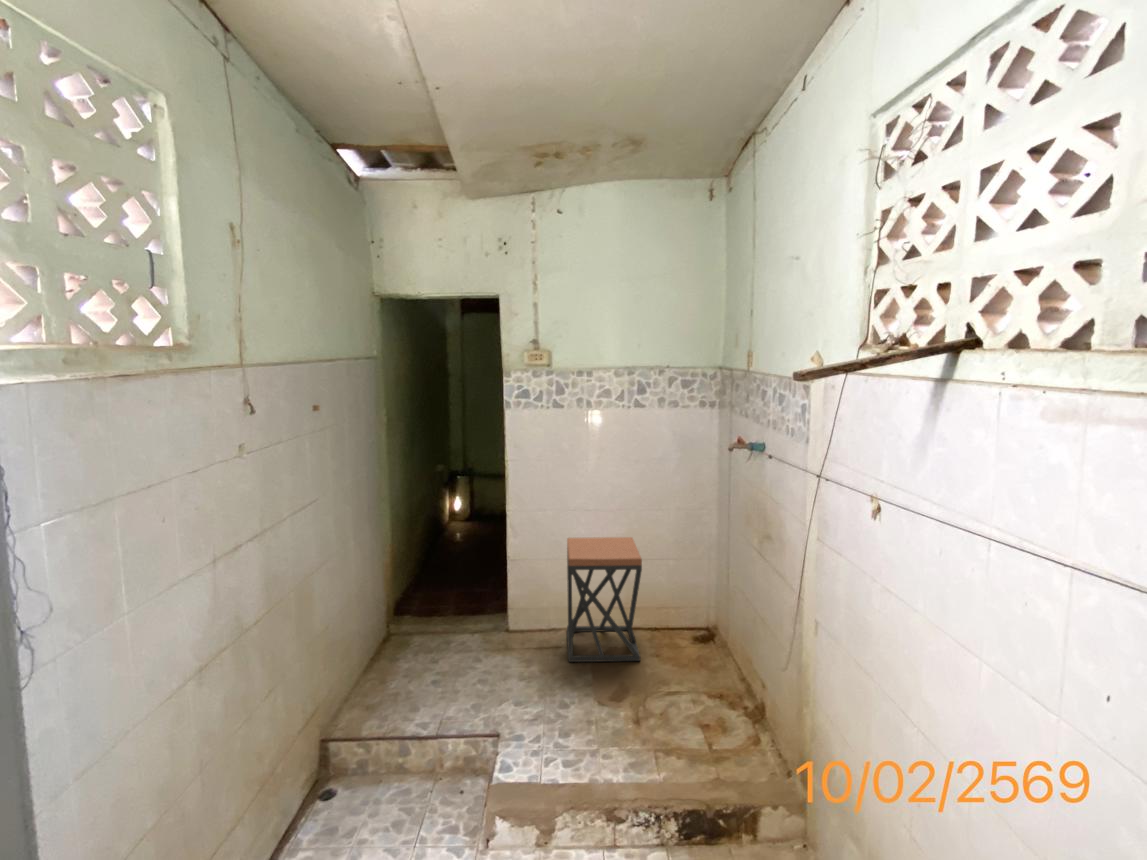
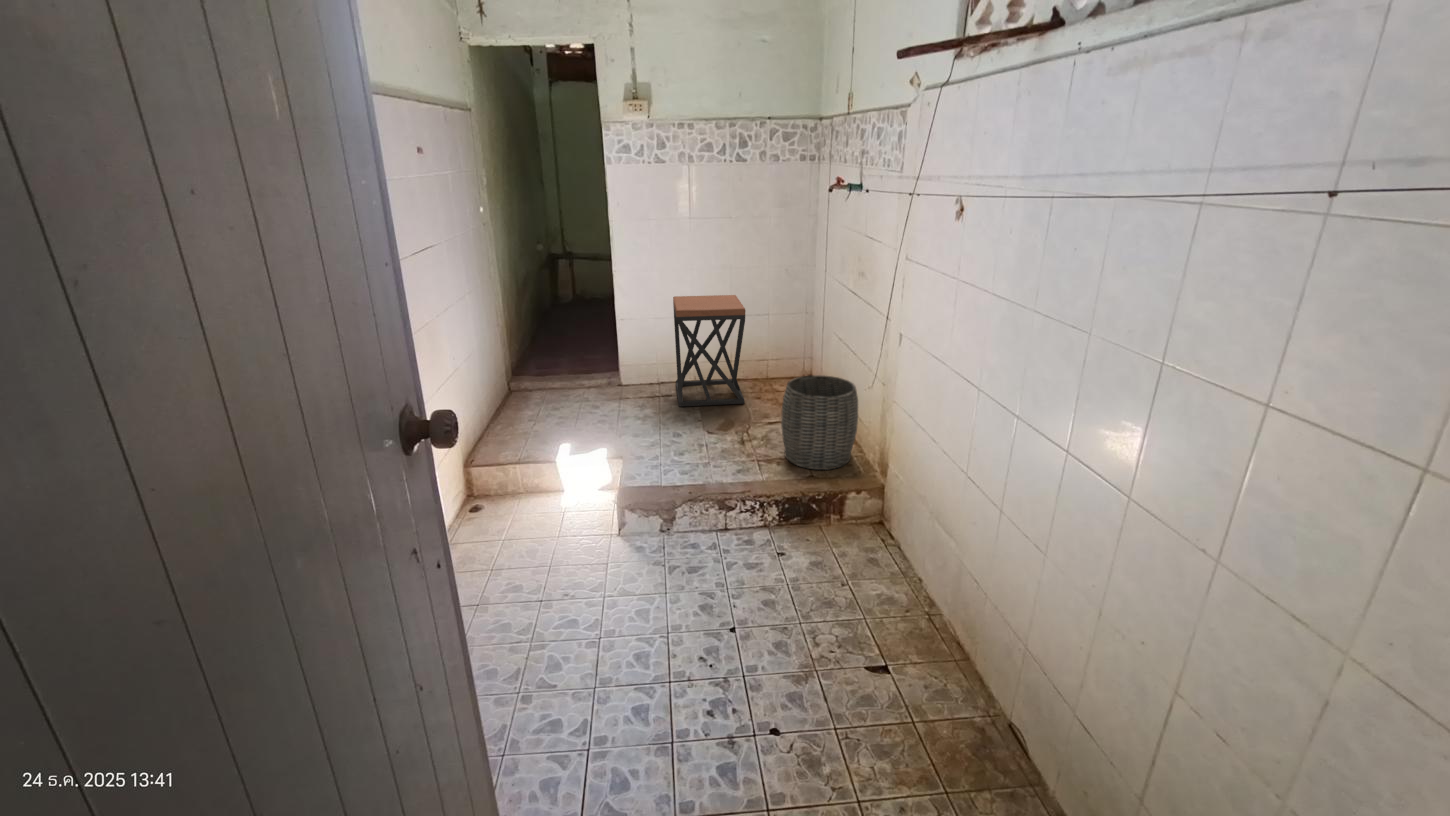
woven basket: none [681,647,771,771] -> present [781,375,858,470]

